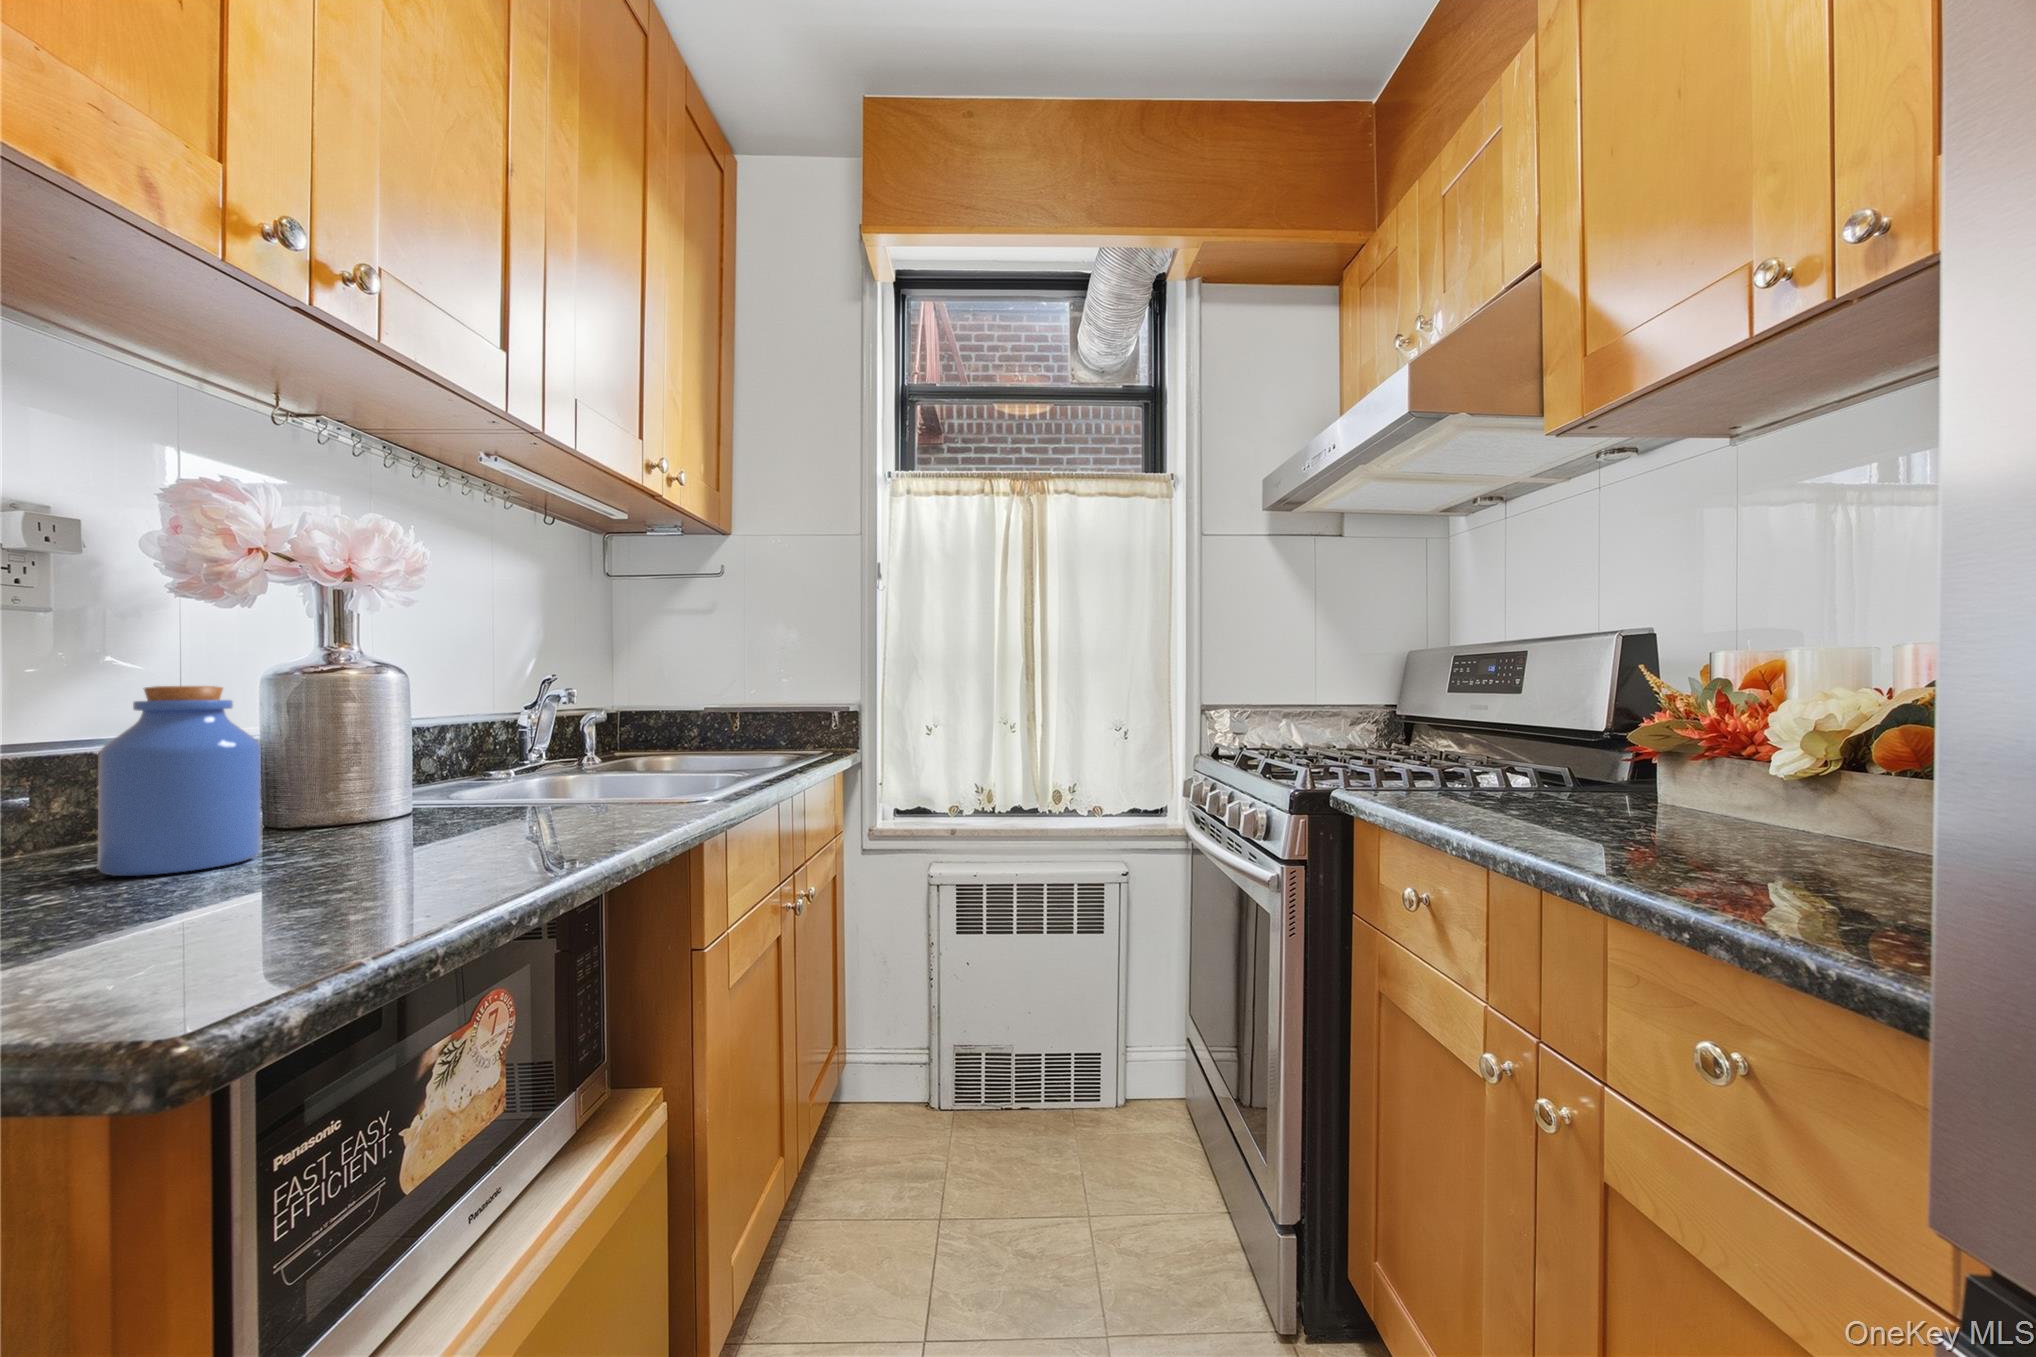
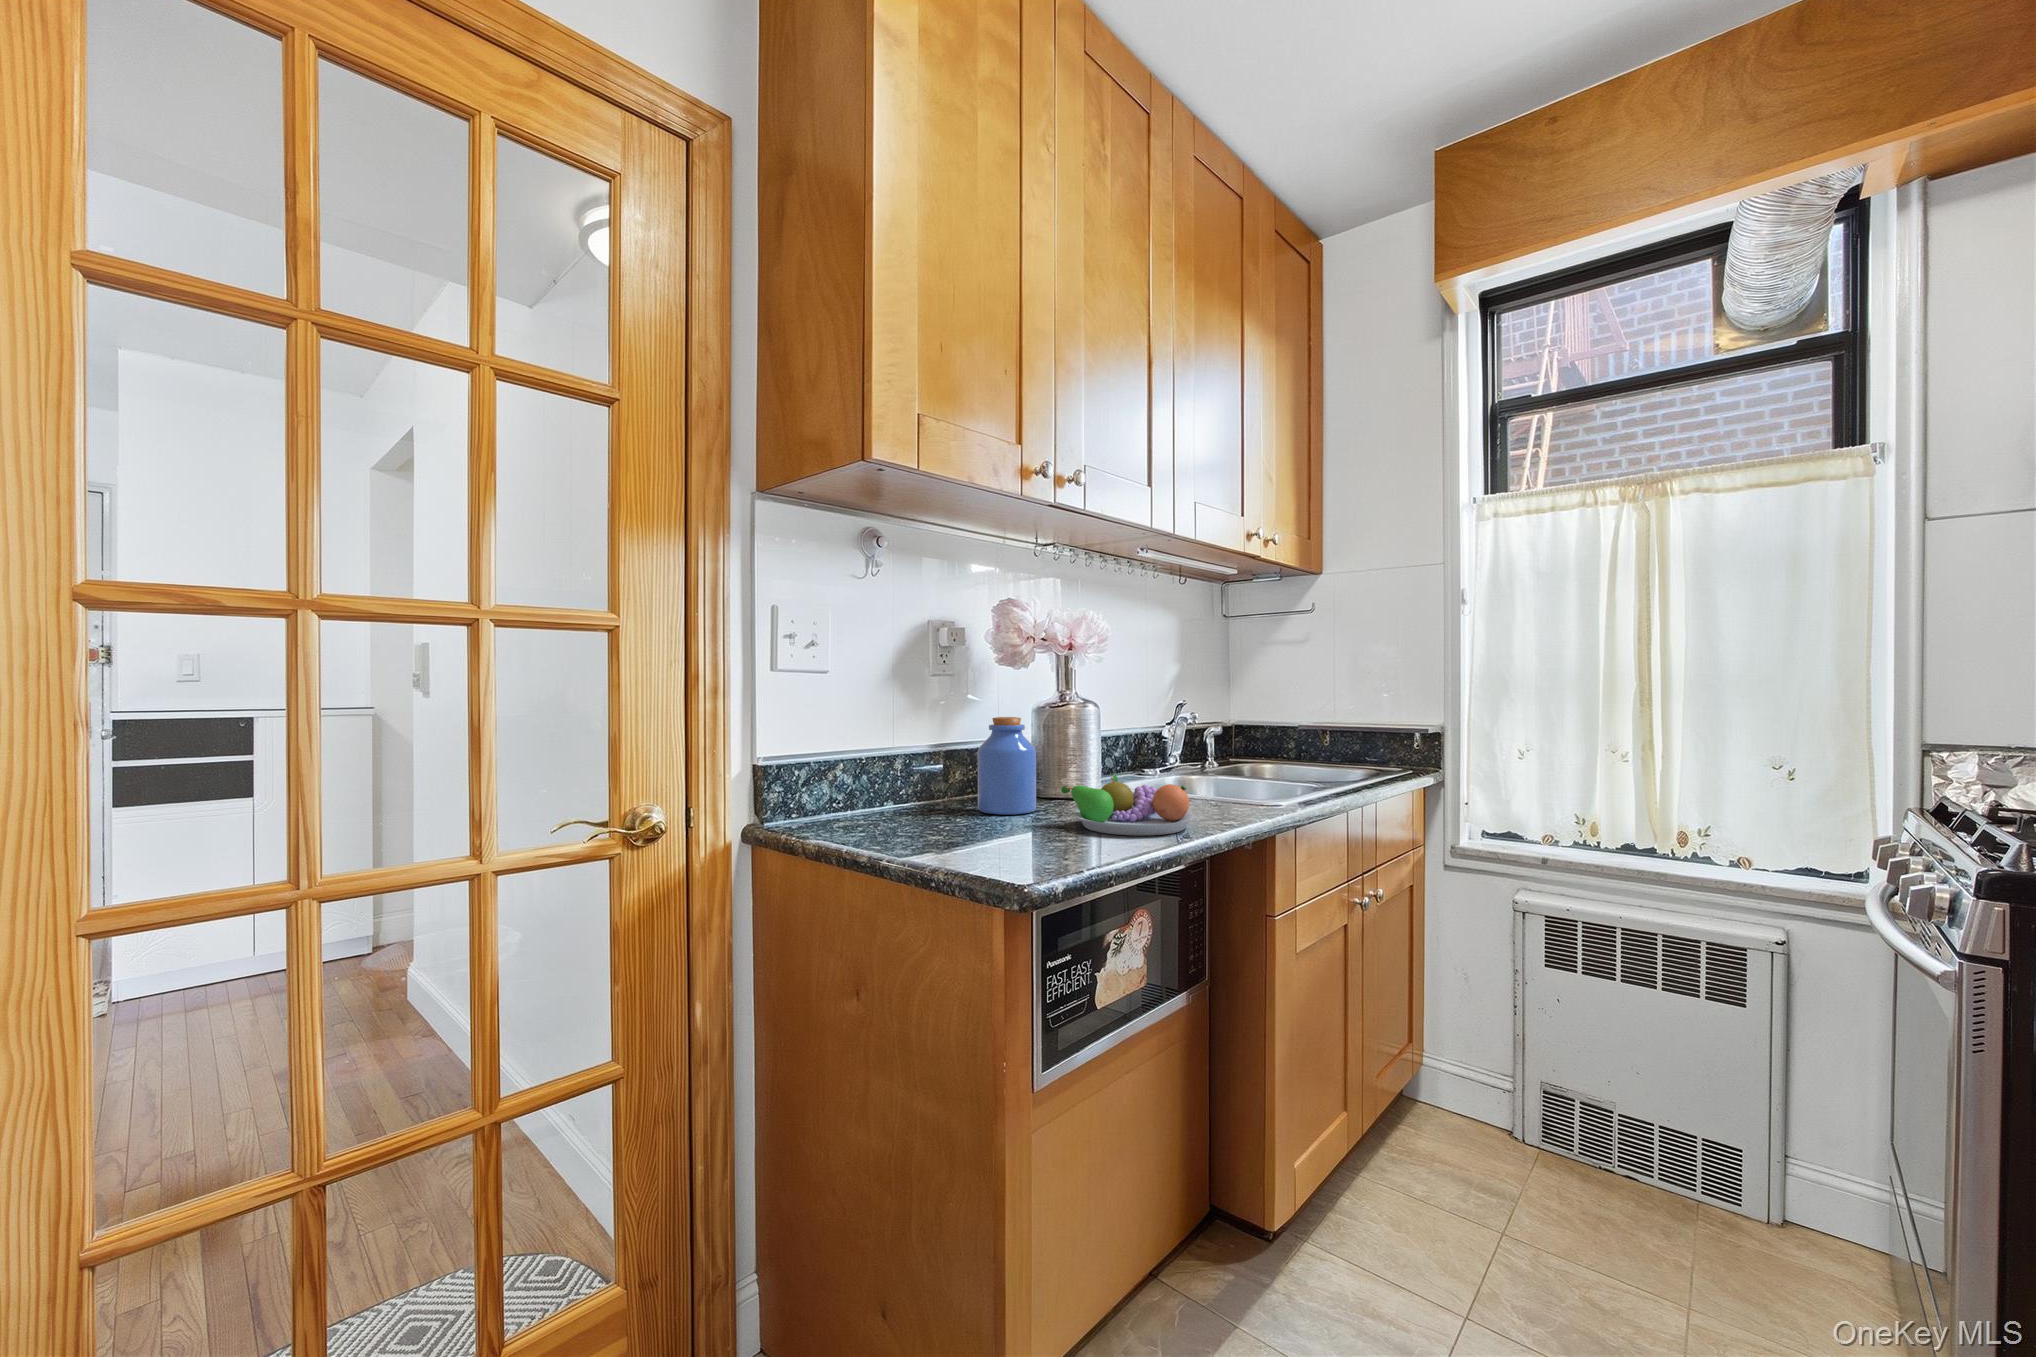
fruit bowl: none [317,774,591,878] -> present [1061,774,1196,836]

